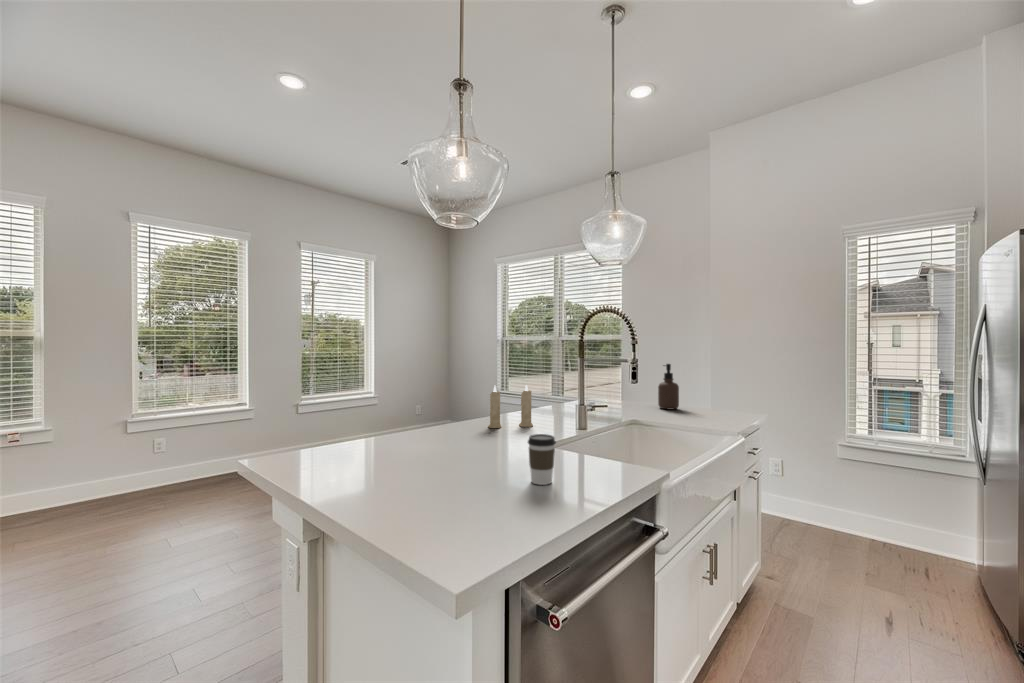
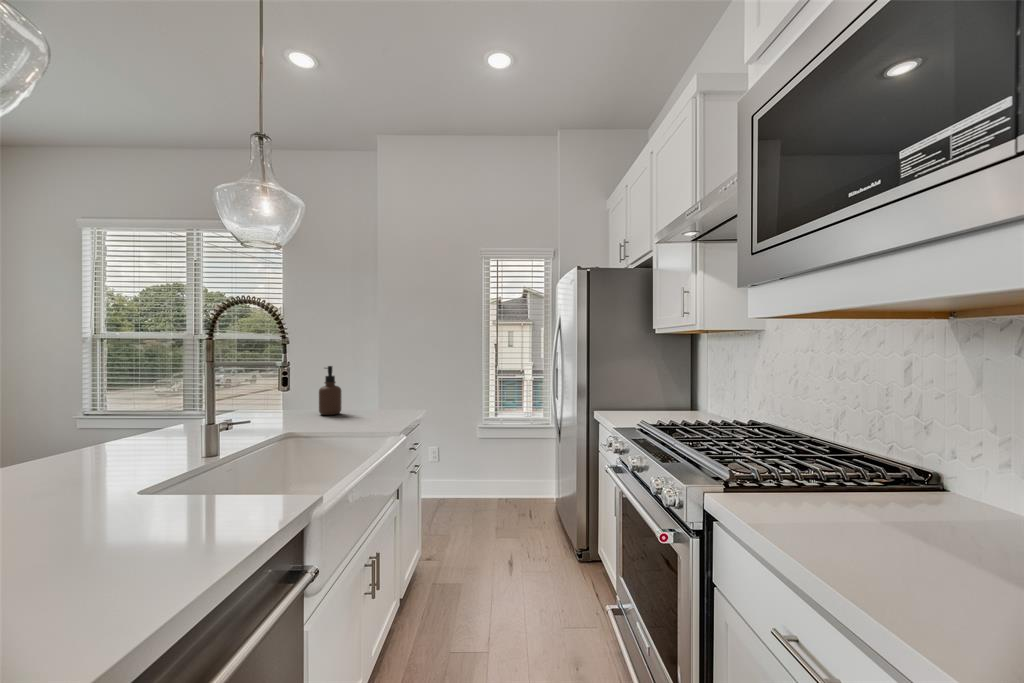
candle: present [488,385,533,428] -> none [32,404,129,481]
coffee cup: present [528,434,556,485] -> none [90,485,147,568]

